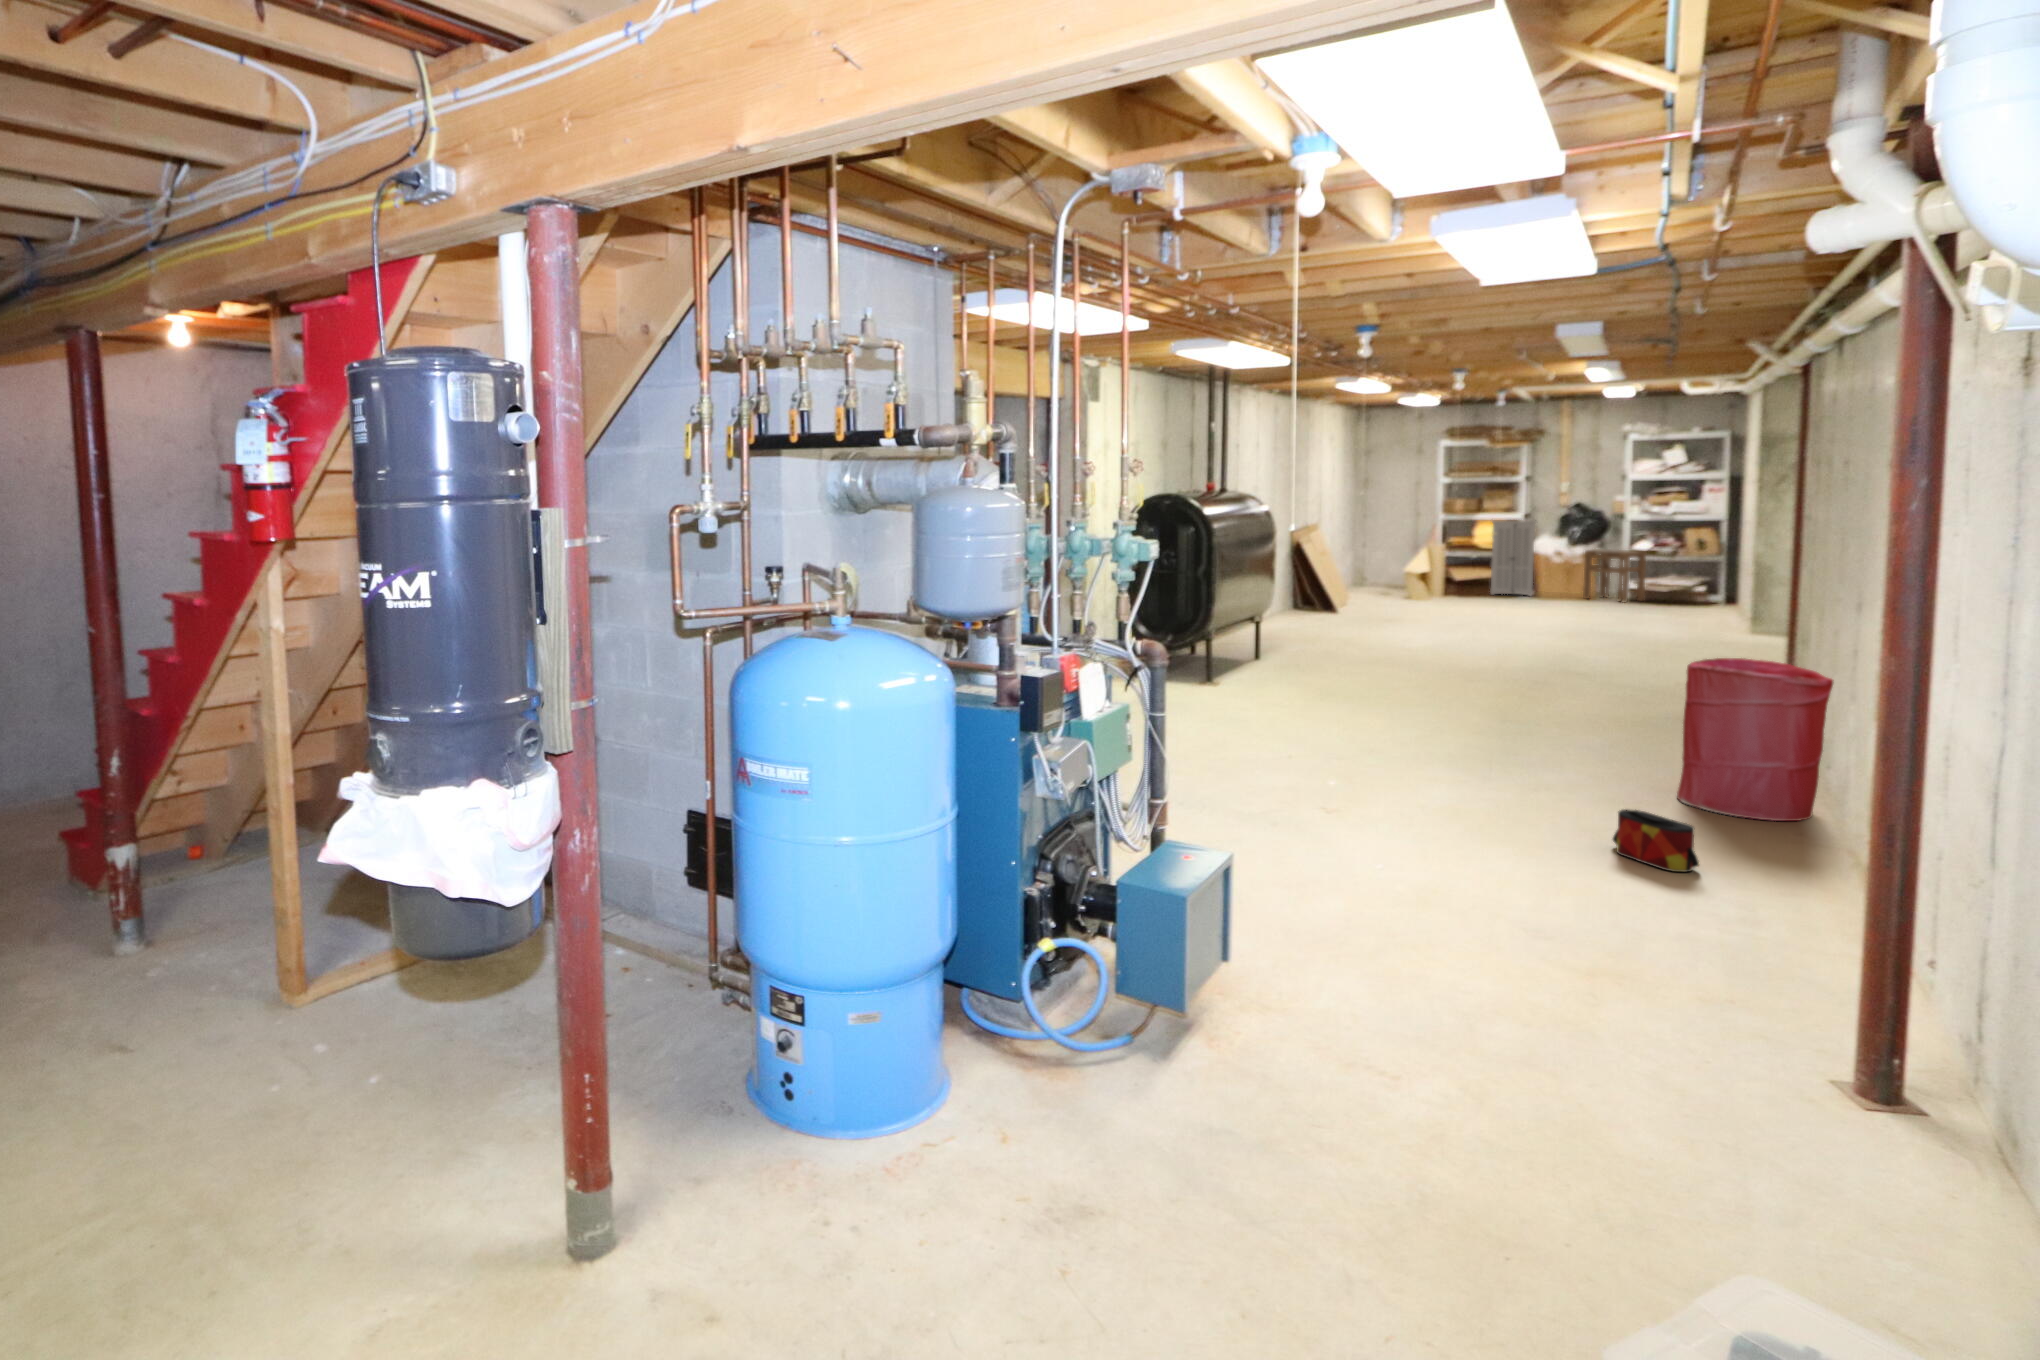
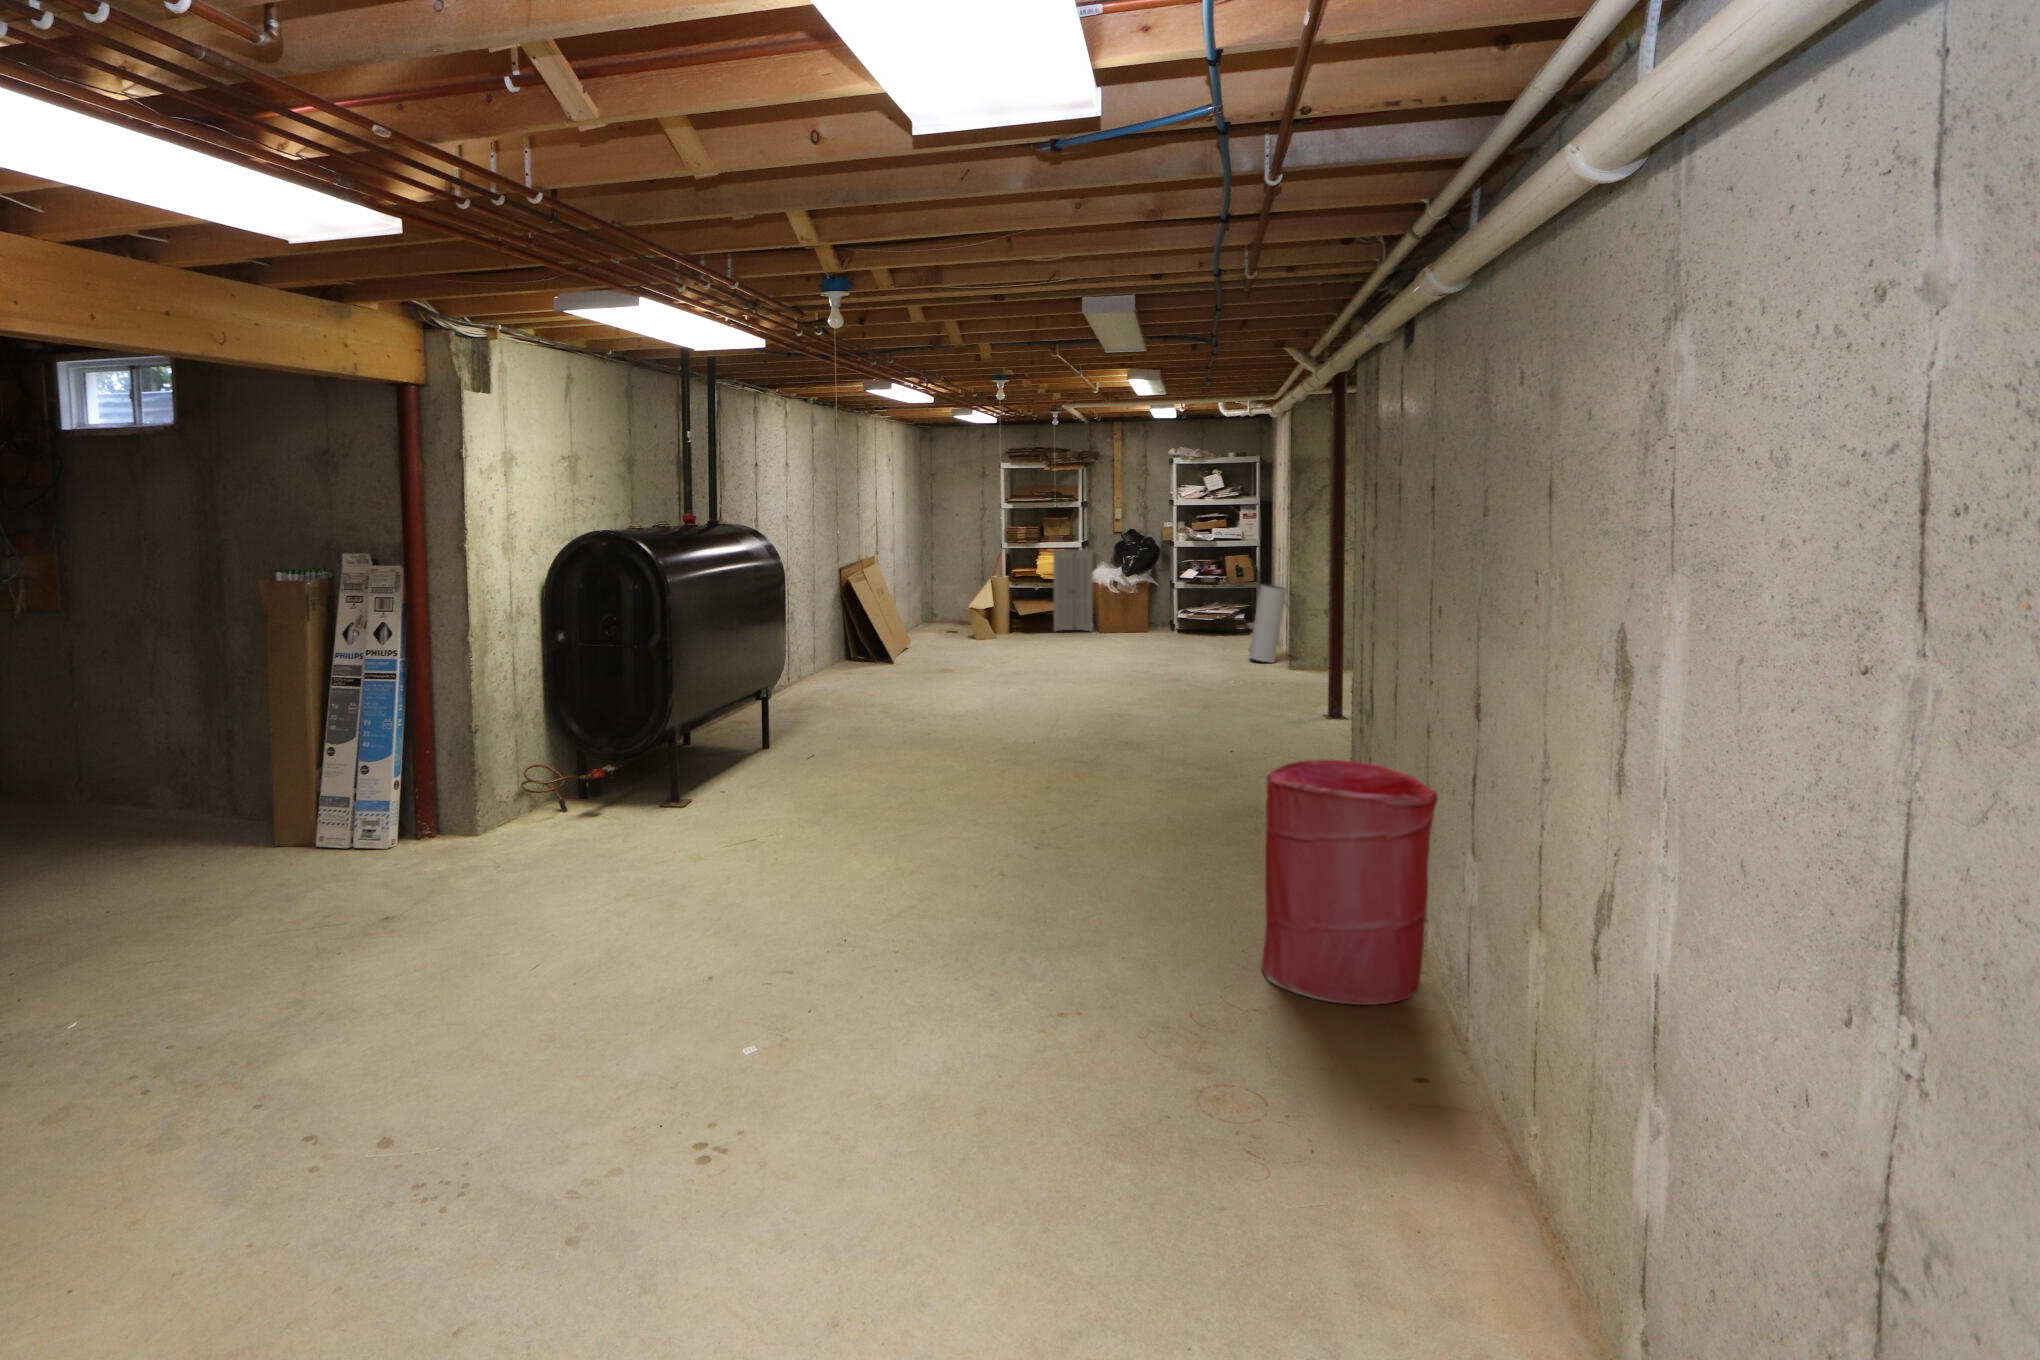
stool: present [1583,549,1646,602] -> none [1139,578,1193,635]
air purifier: none [1705,554,1752,628] -> present [1249,584,1286,663]
bag: present [1613,809,1699,872] -> none [1192,1058,1317,1181]

